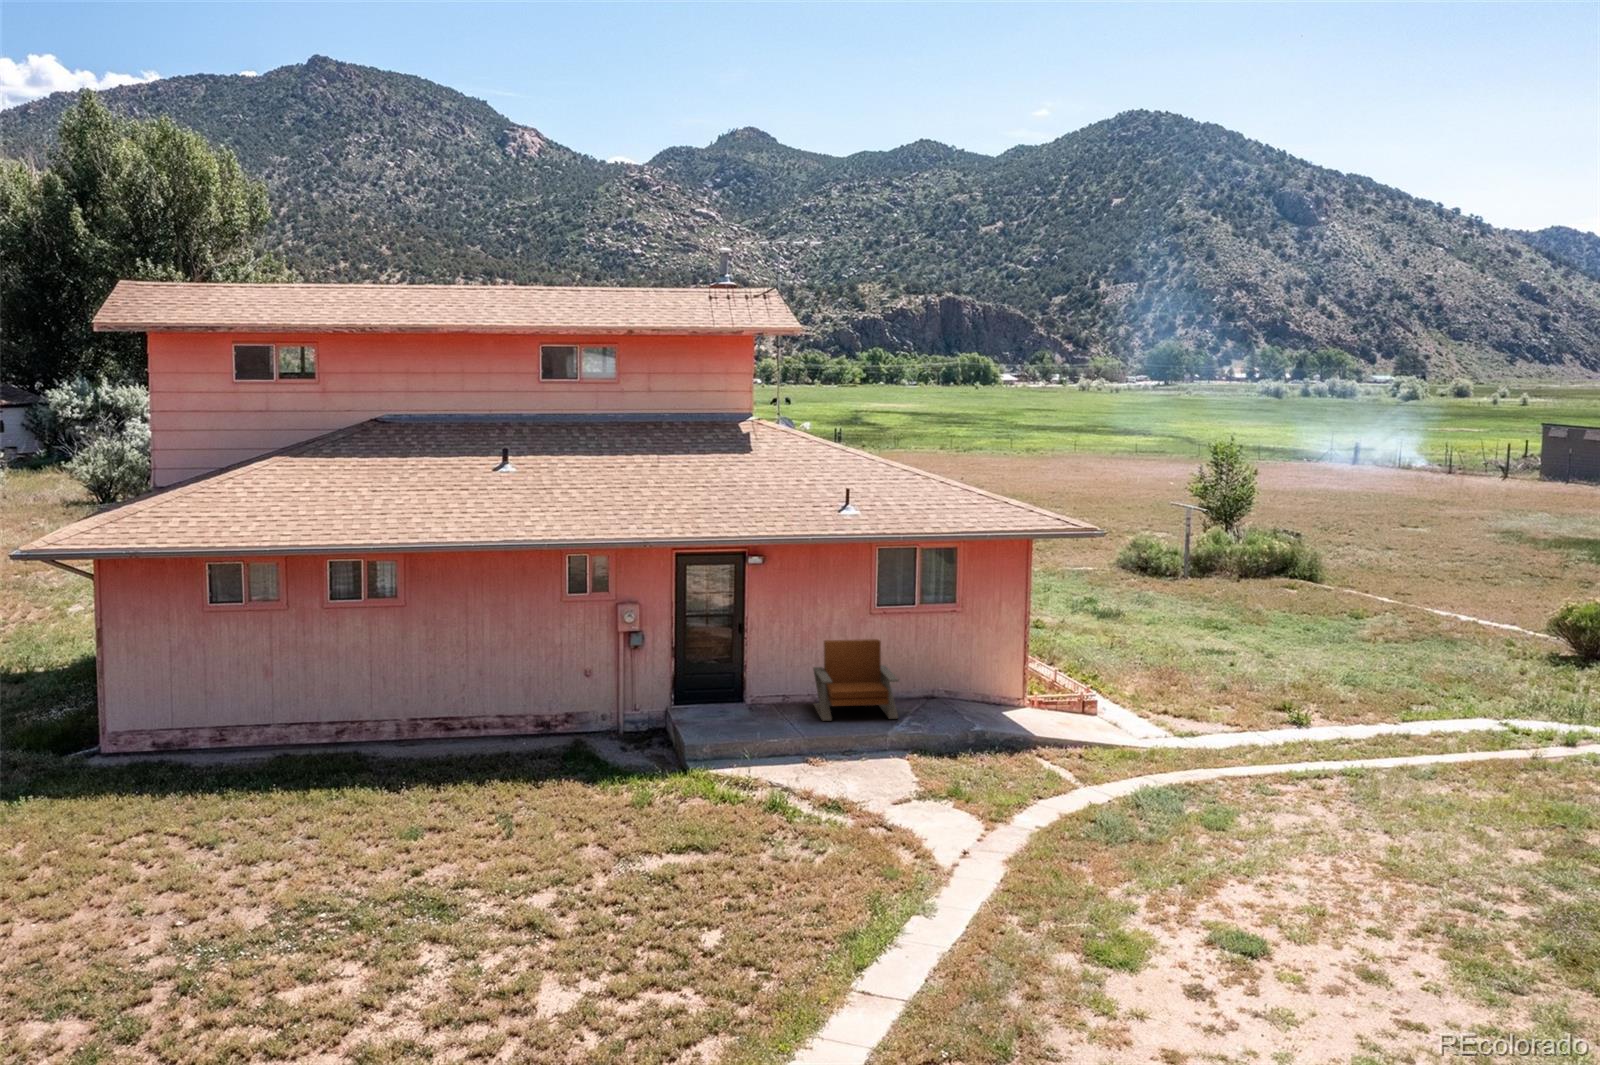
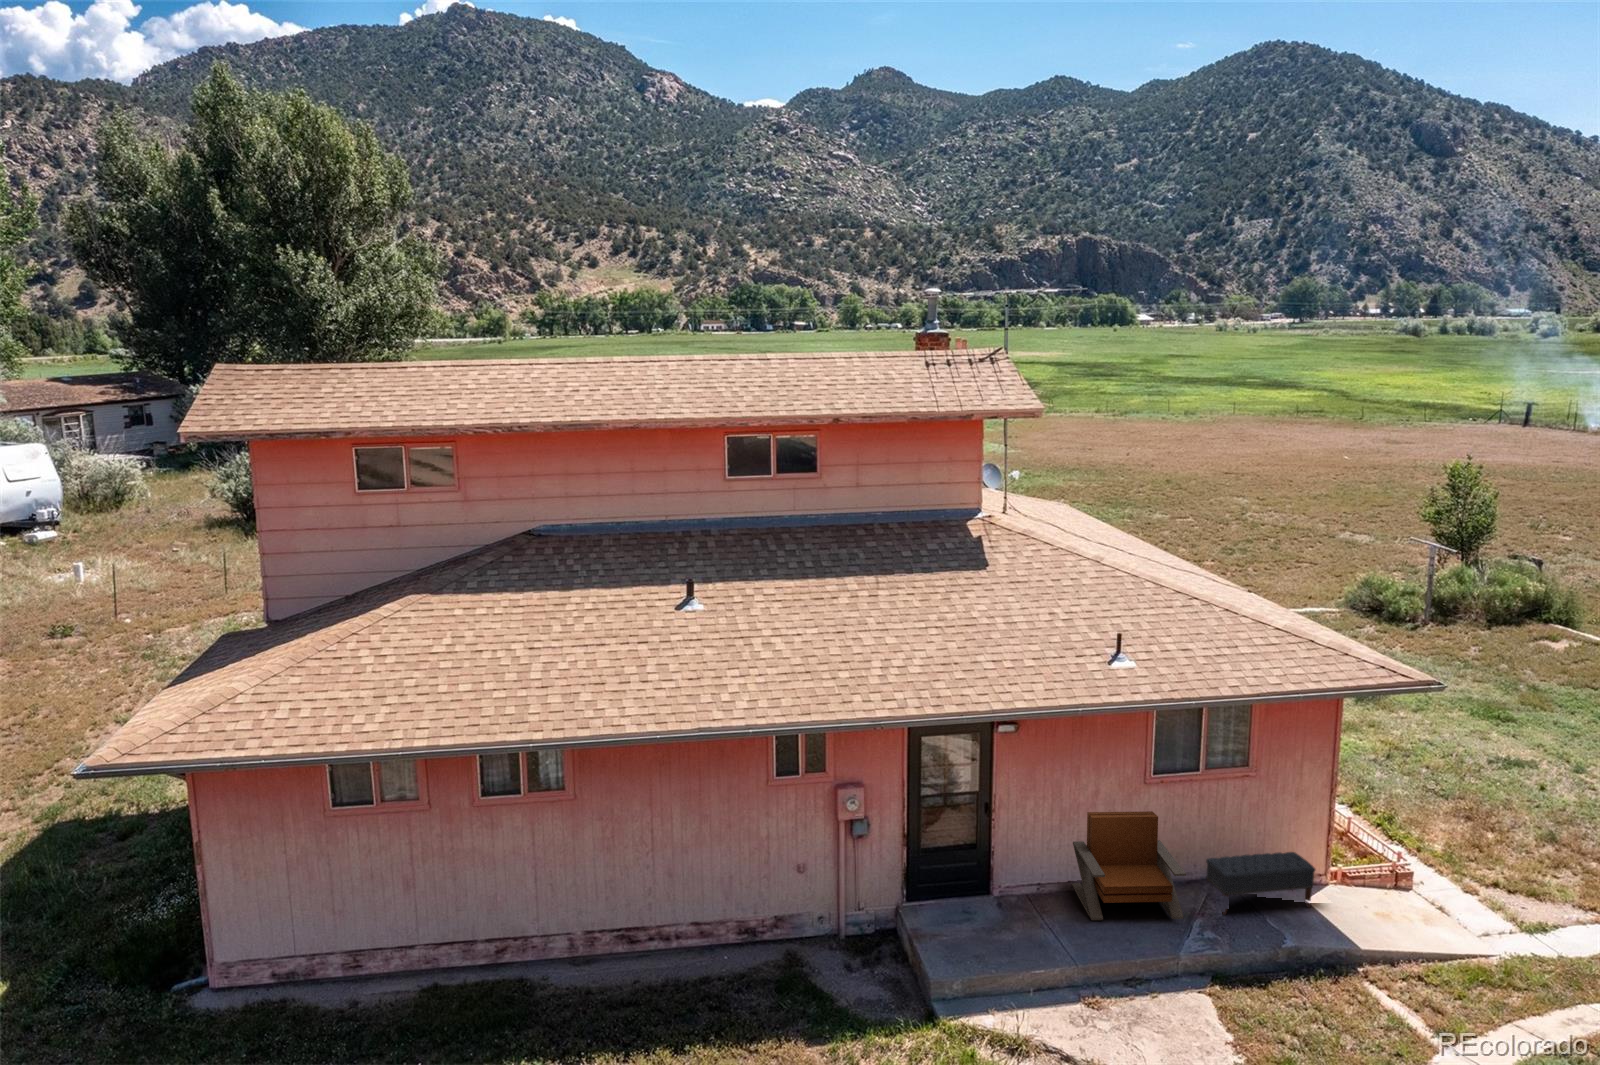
bench: none [925,677,1011,724] -> present [1206,852,1315,915]

